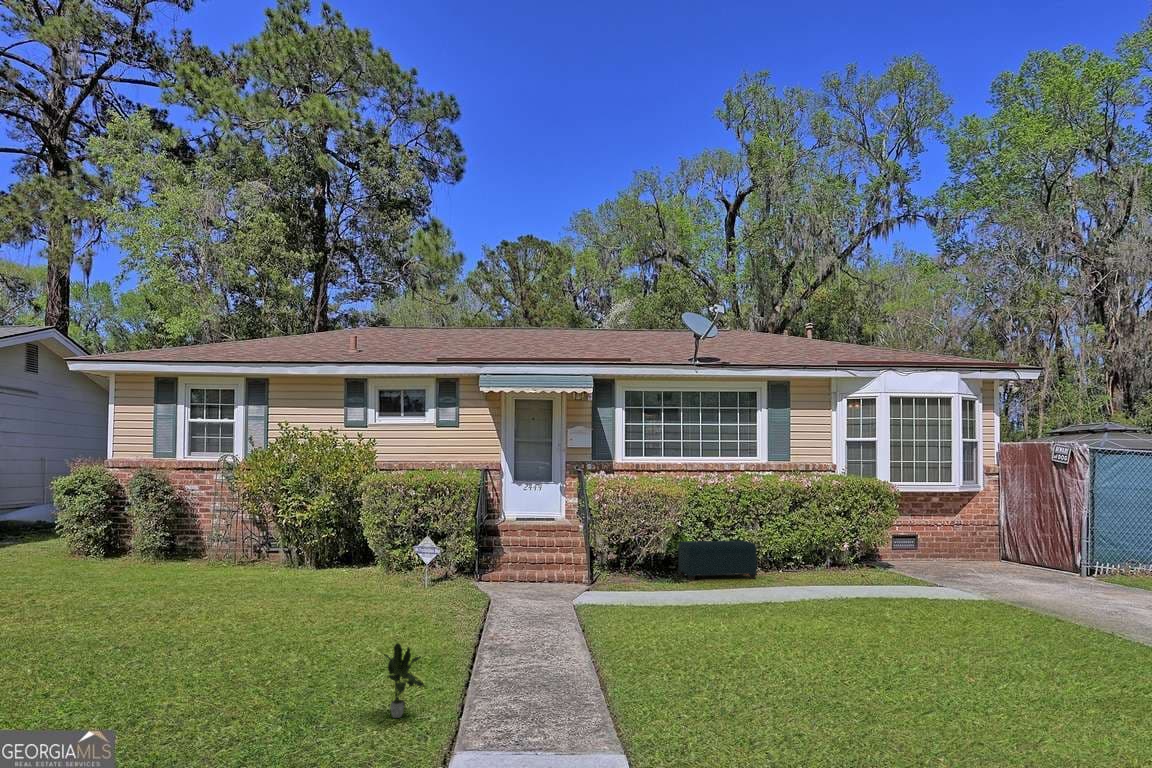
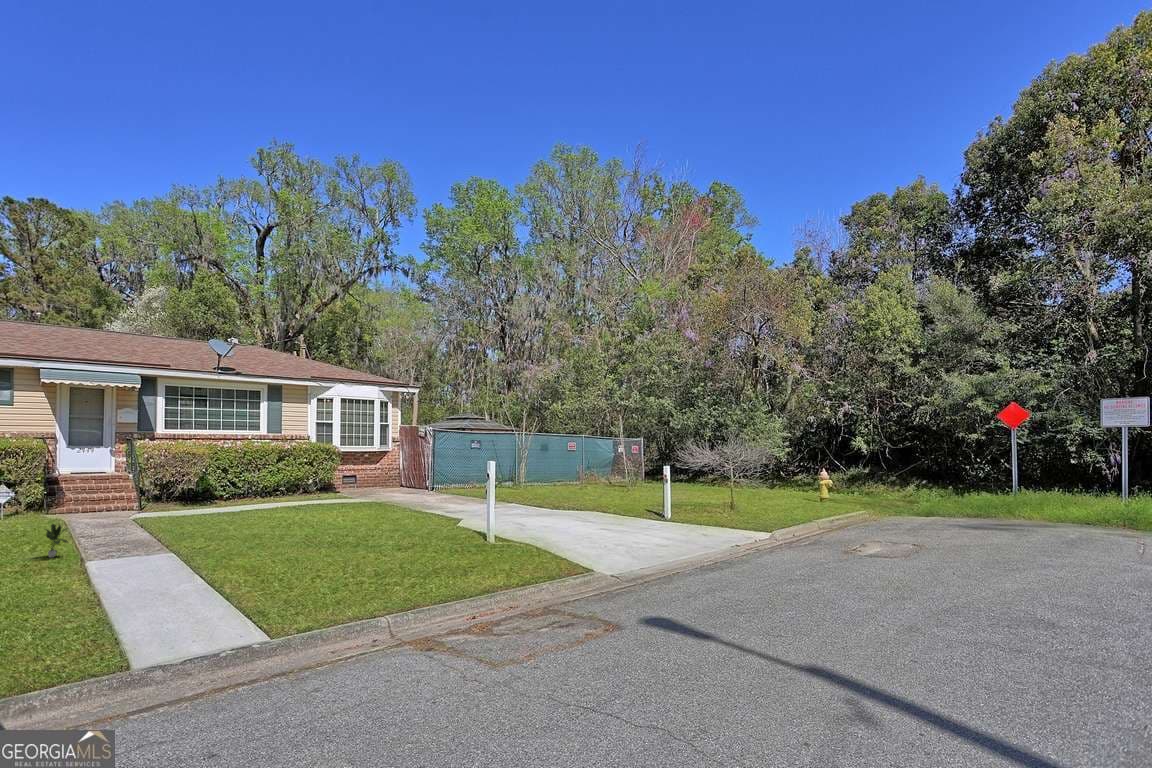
bench: present [678,541,757,580] -> none [201,480,253,504]

